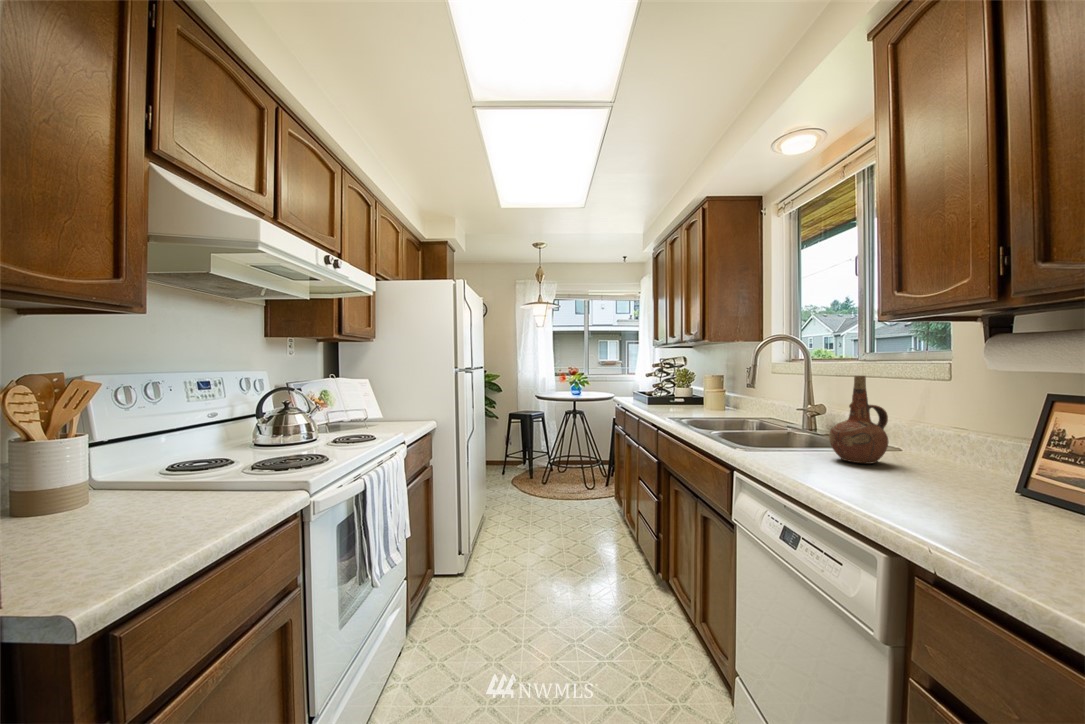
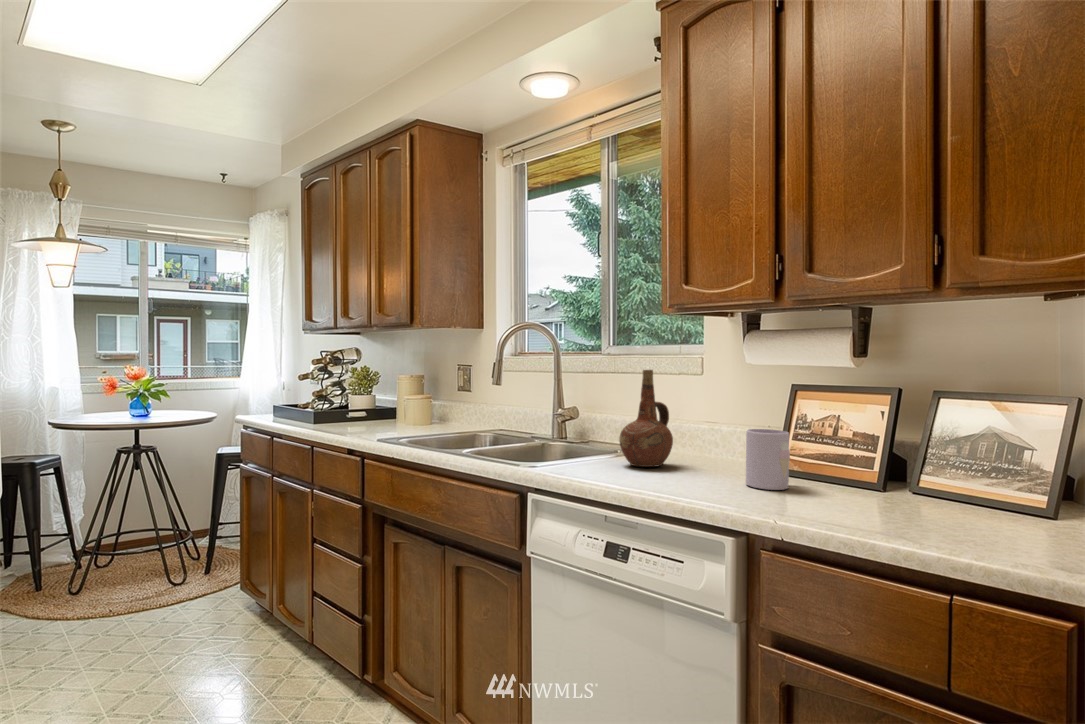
mug: none [949,440,1018,509] -> present [746,429,790,490]

